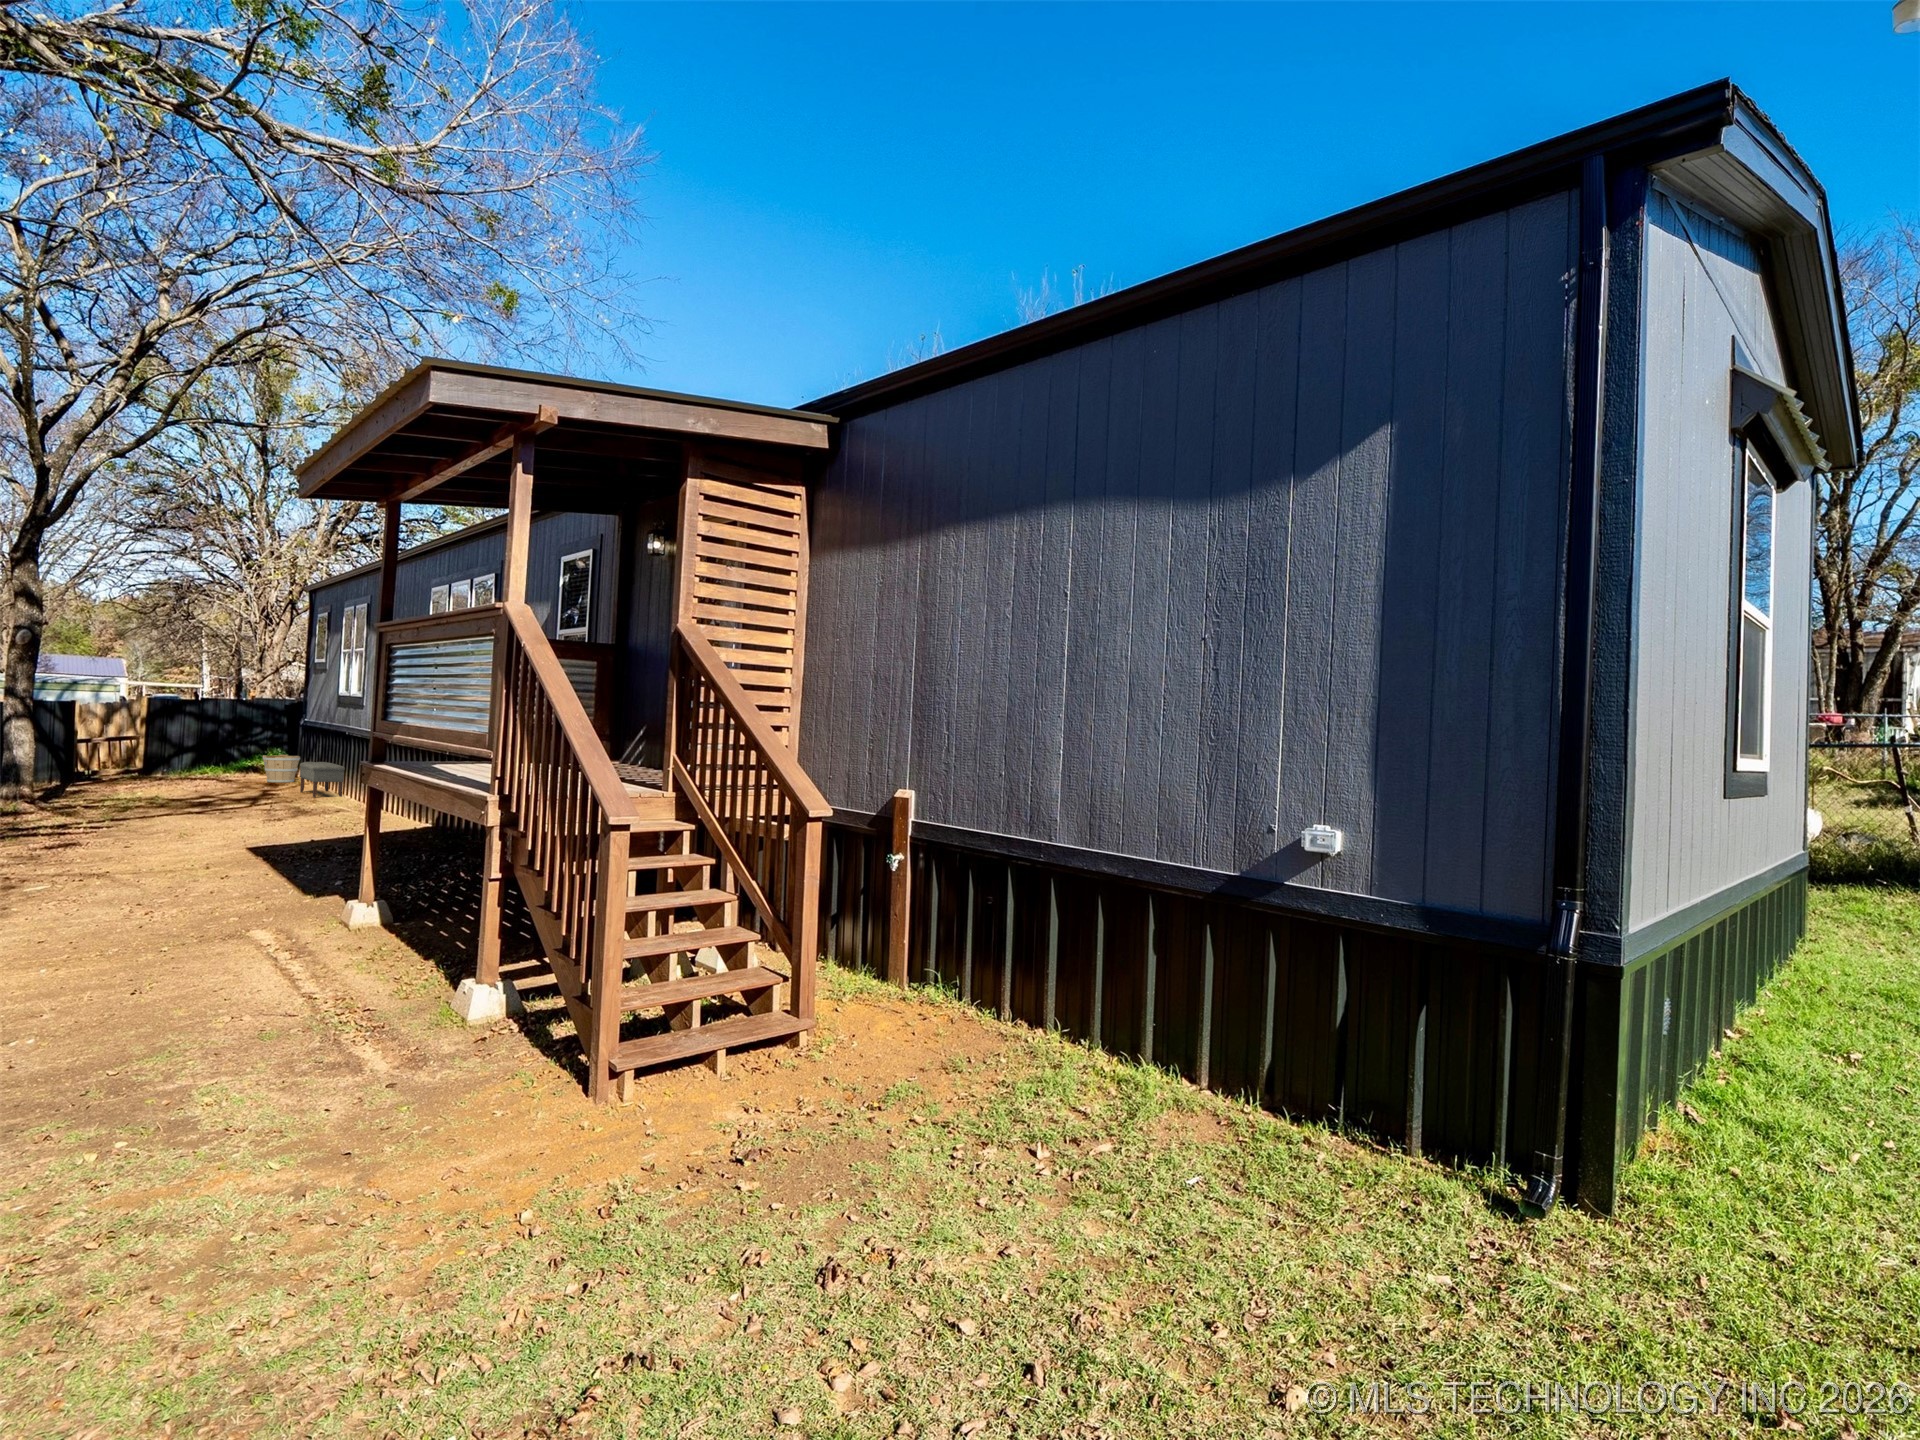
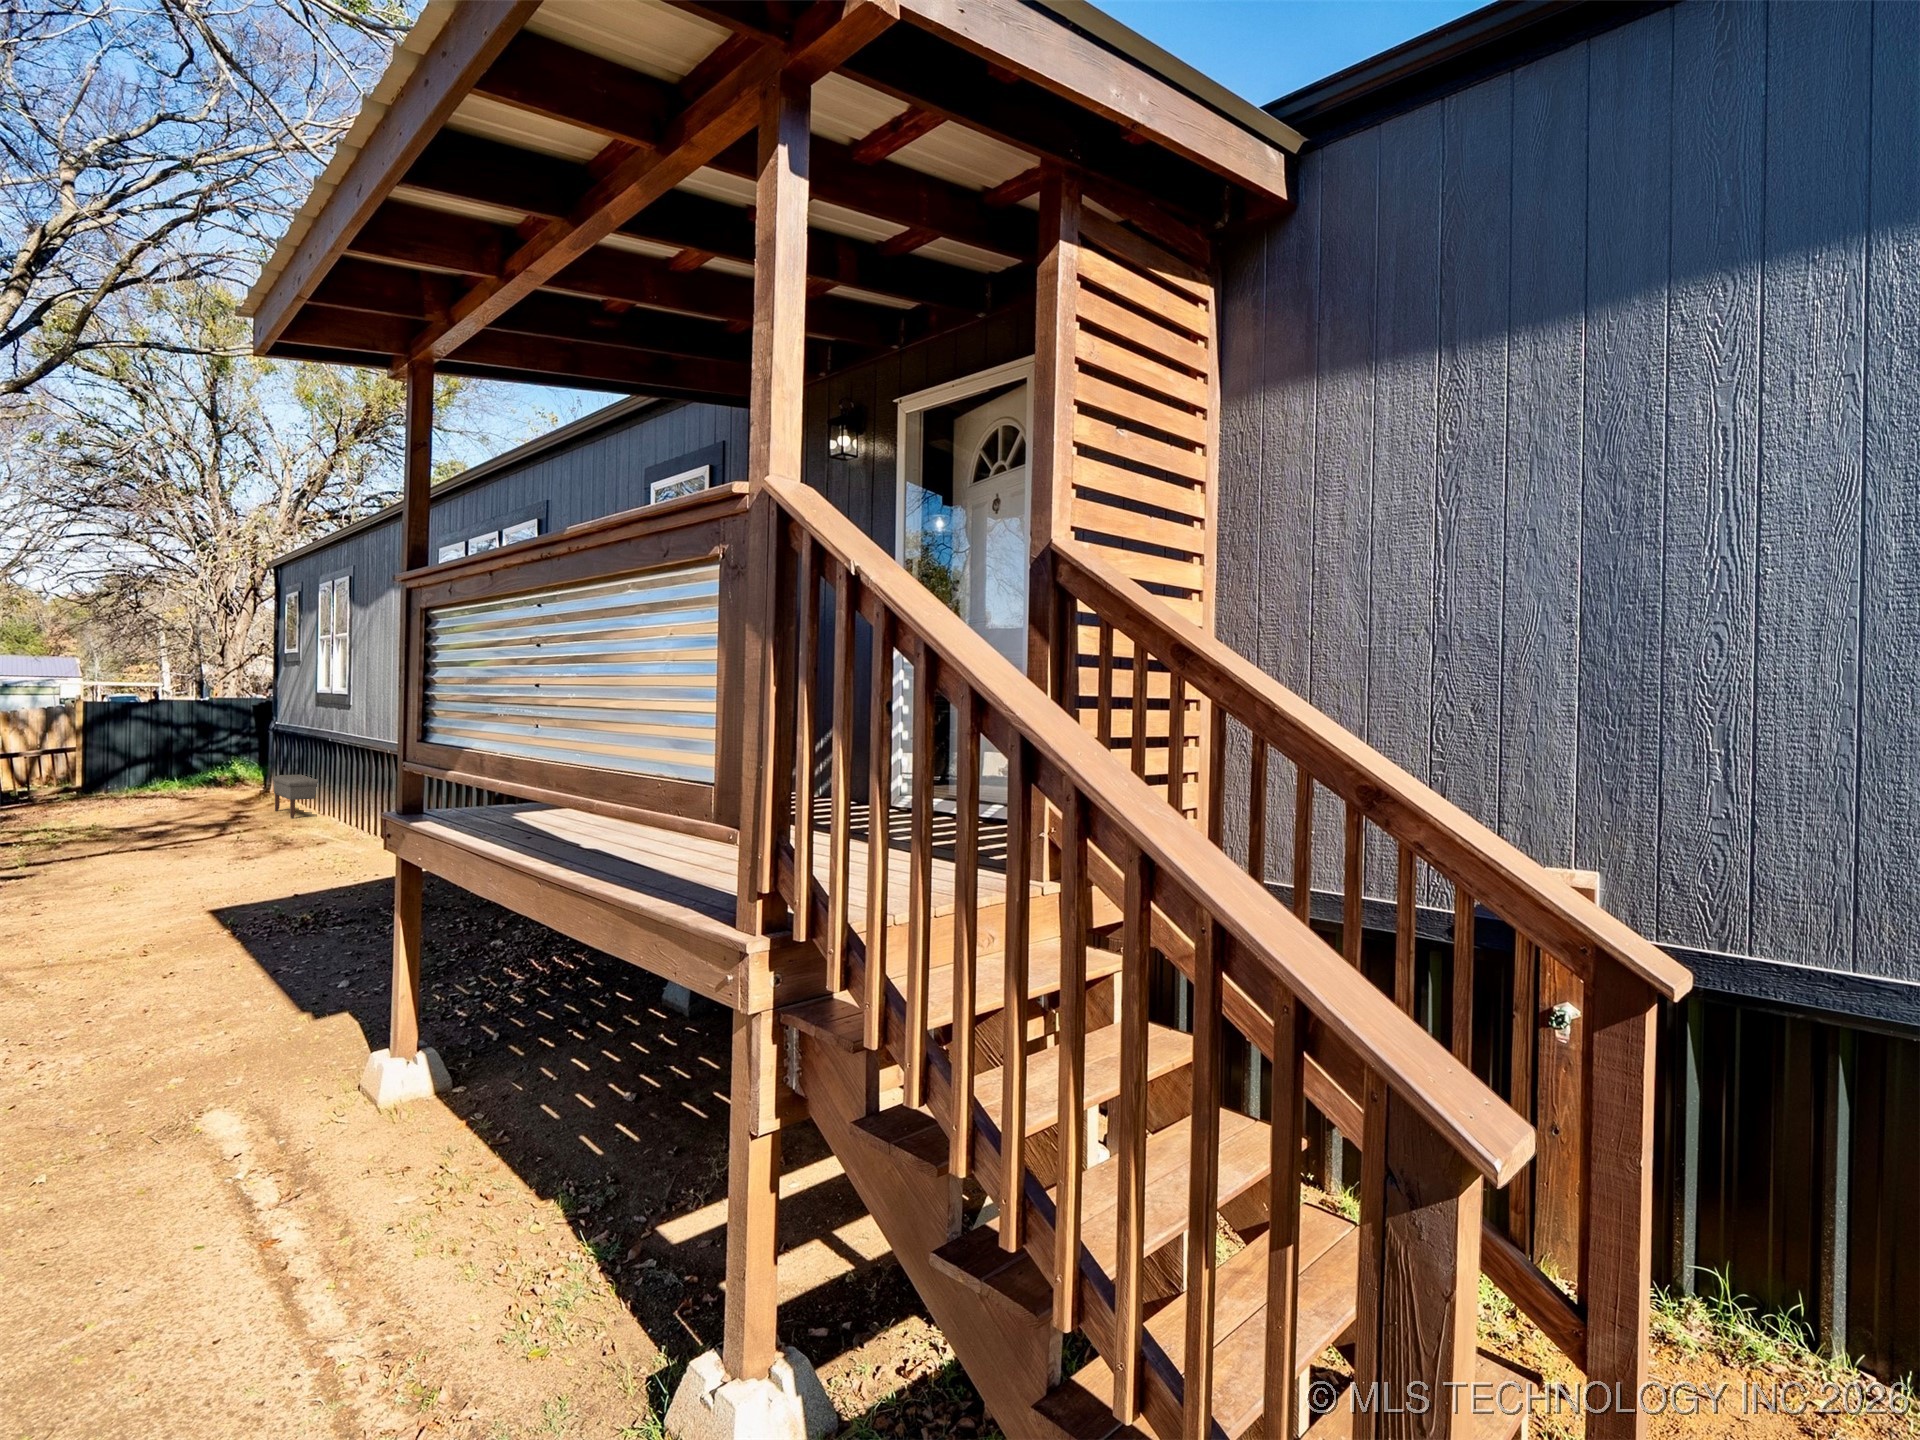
wooden bucket: present [263,755,300,783] -> none [228,765,273,799]

